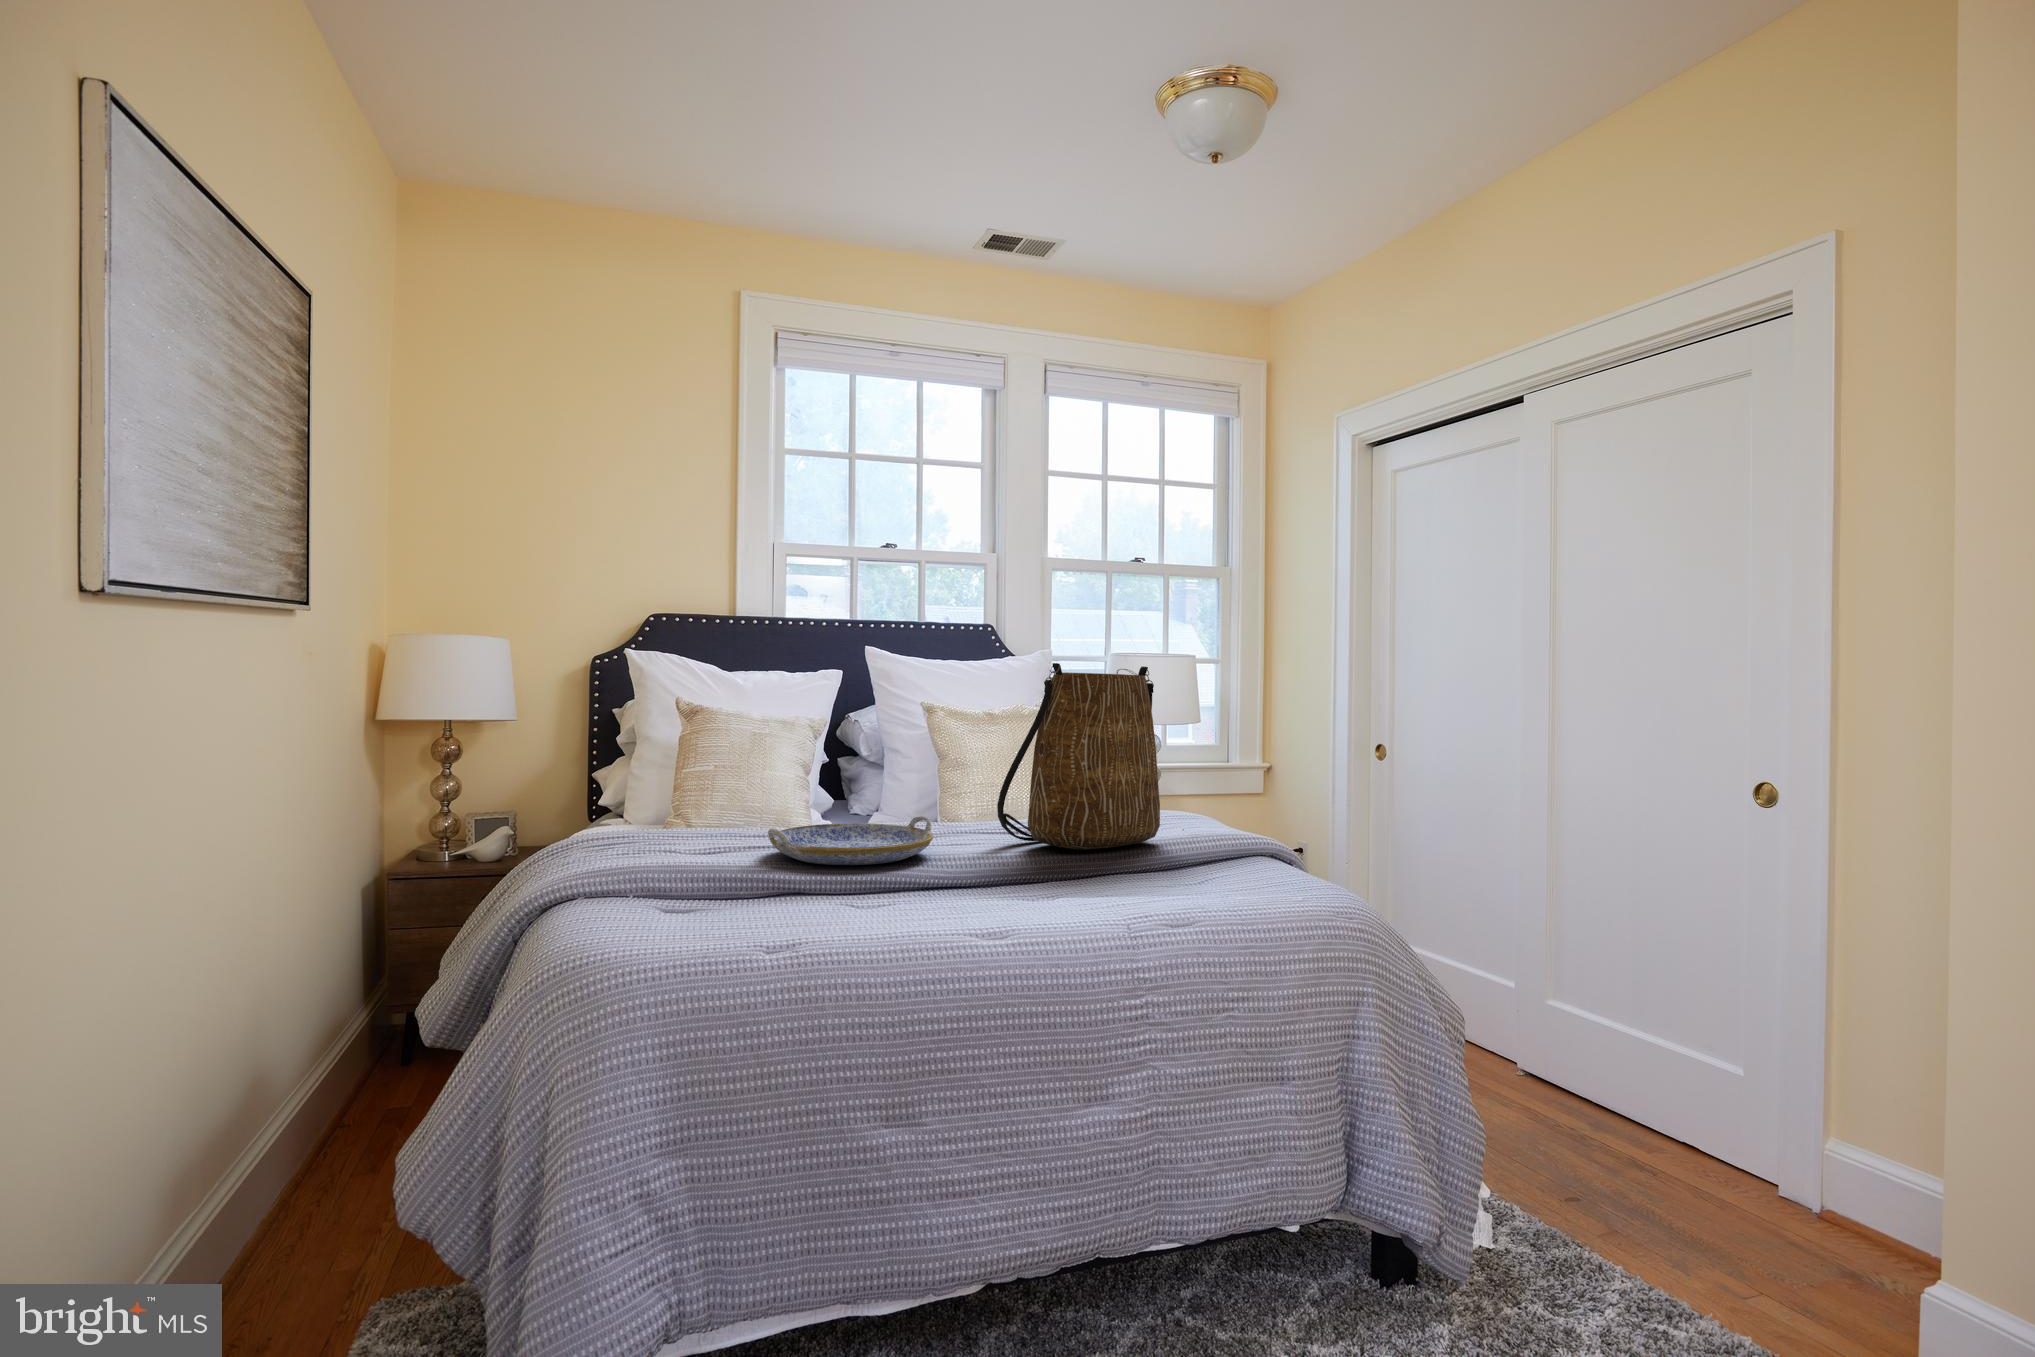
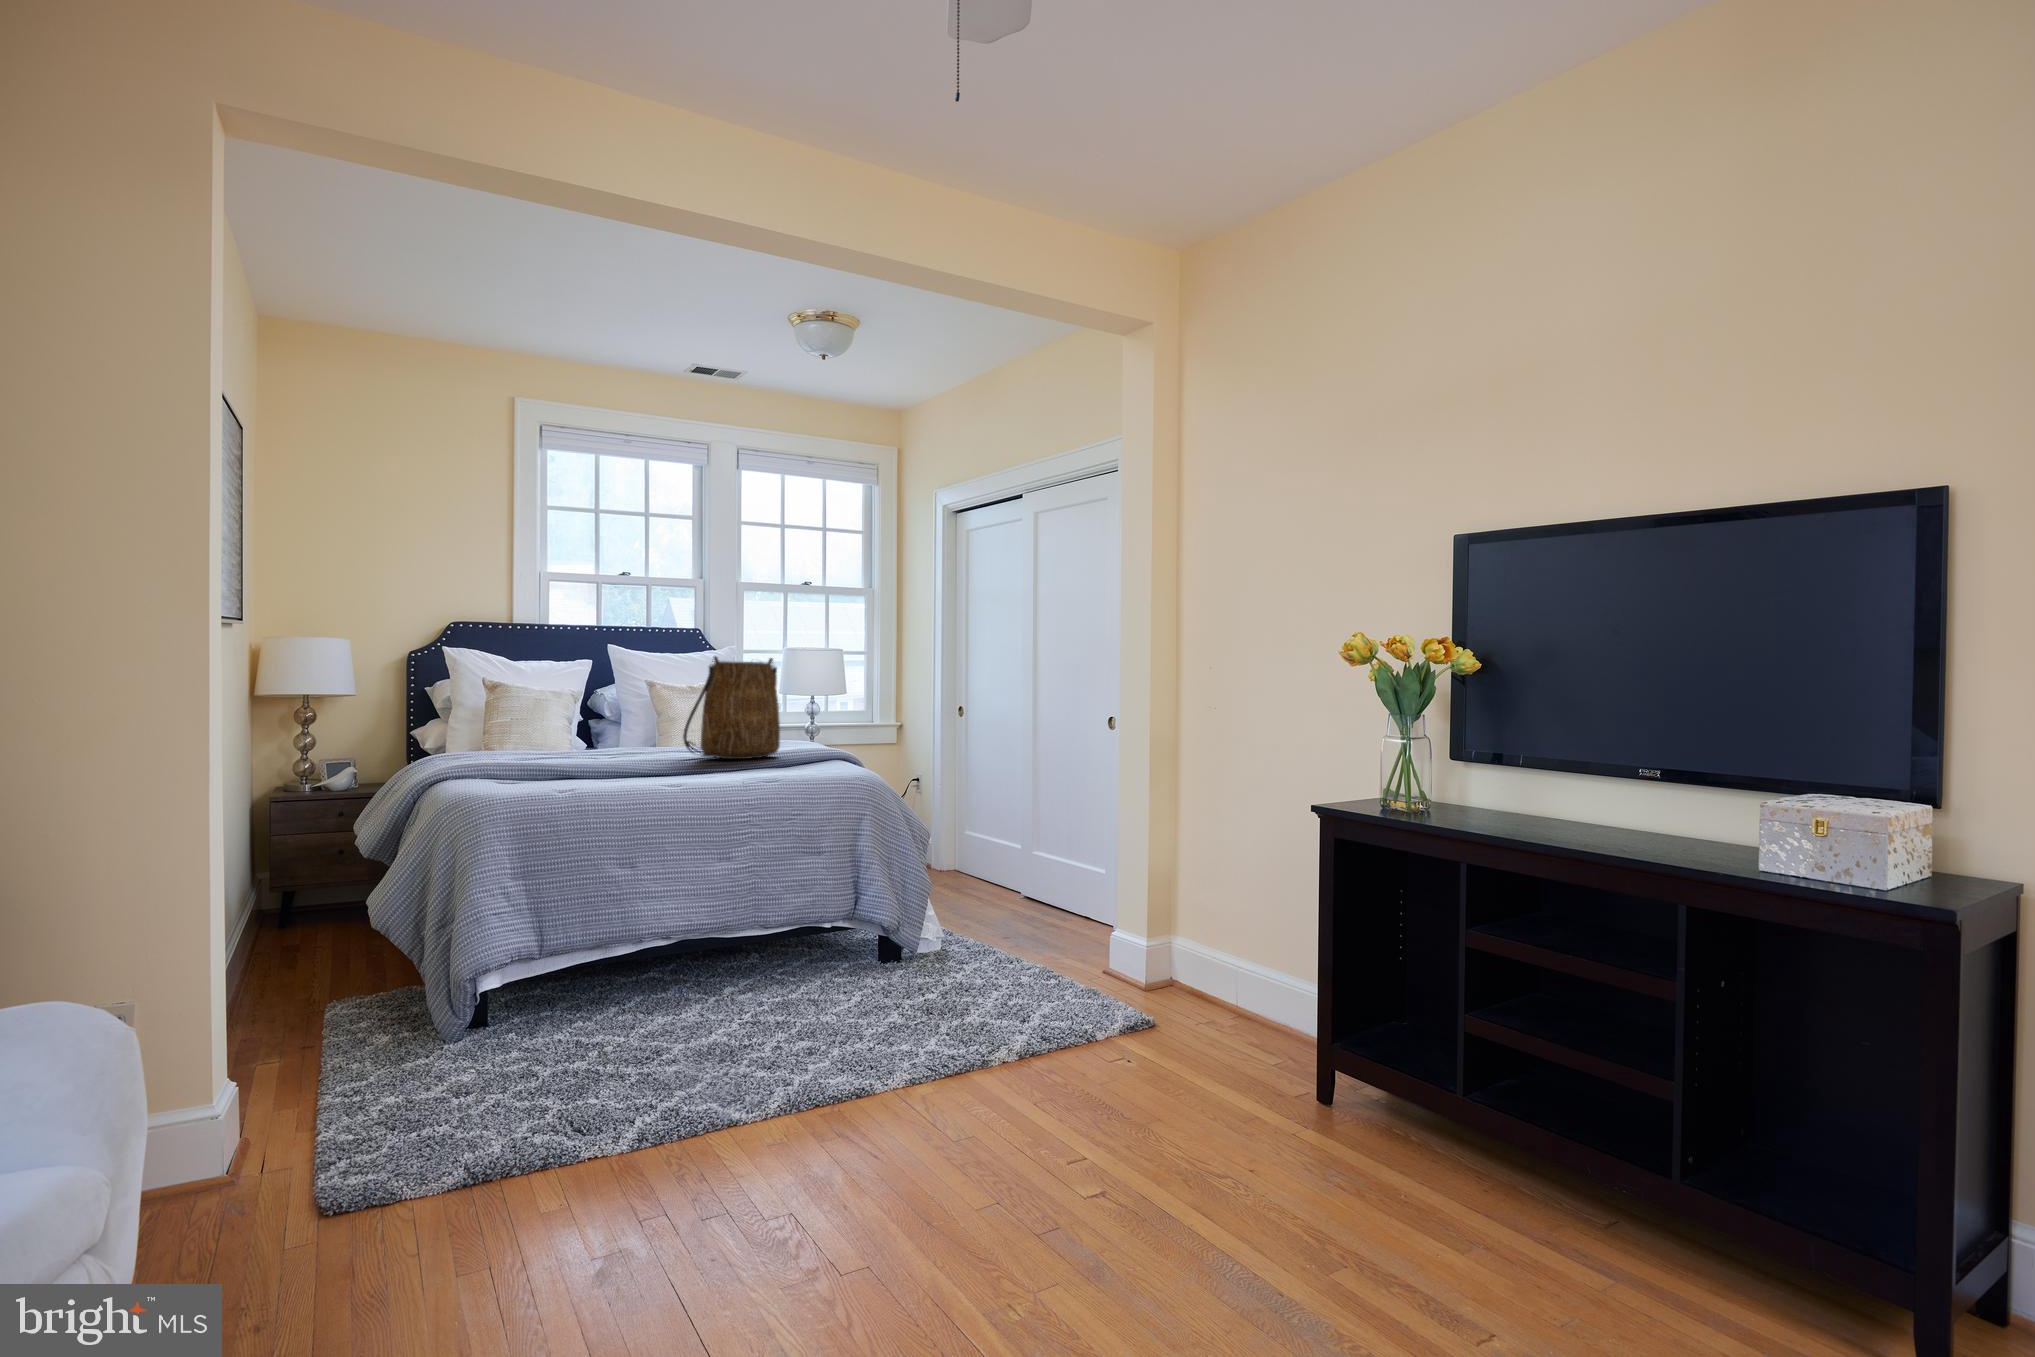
serving tray: present [768,816,933,865] -> none [547,742,644,766]

